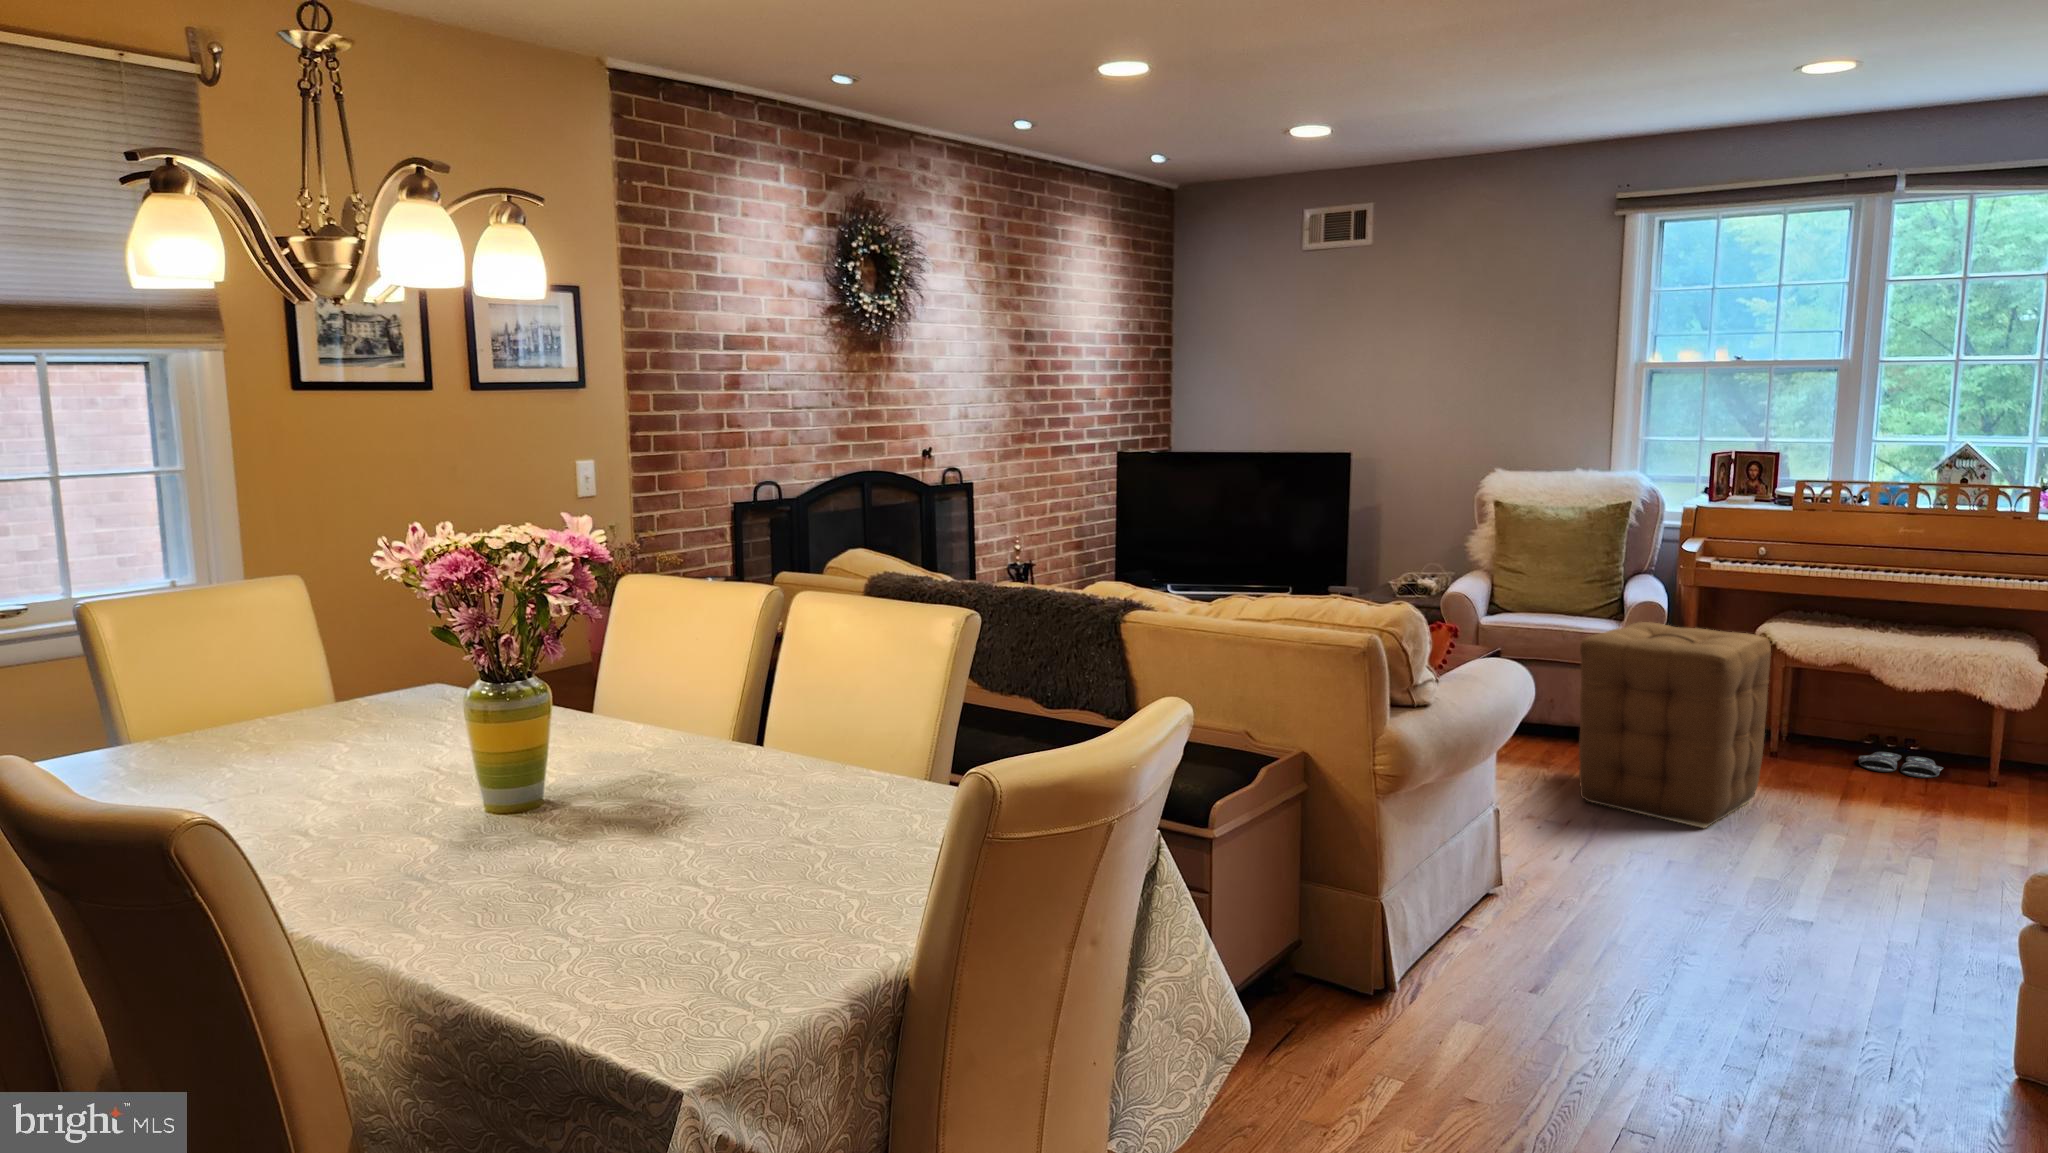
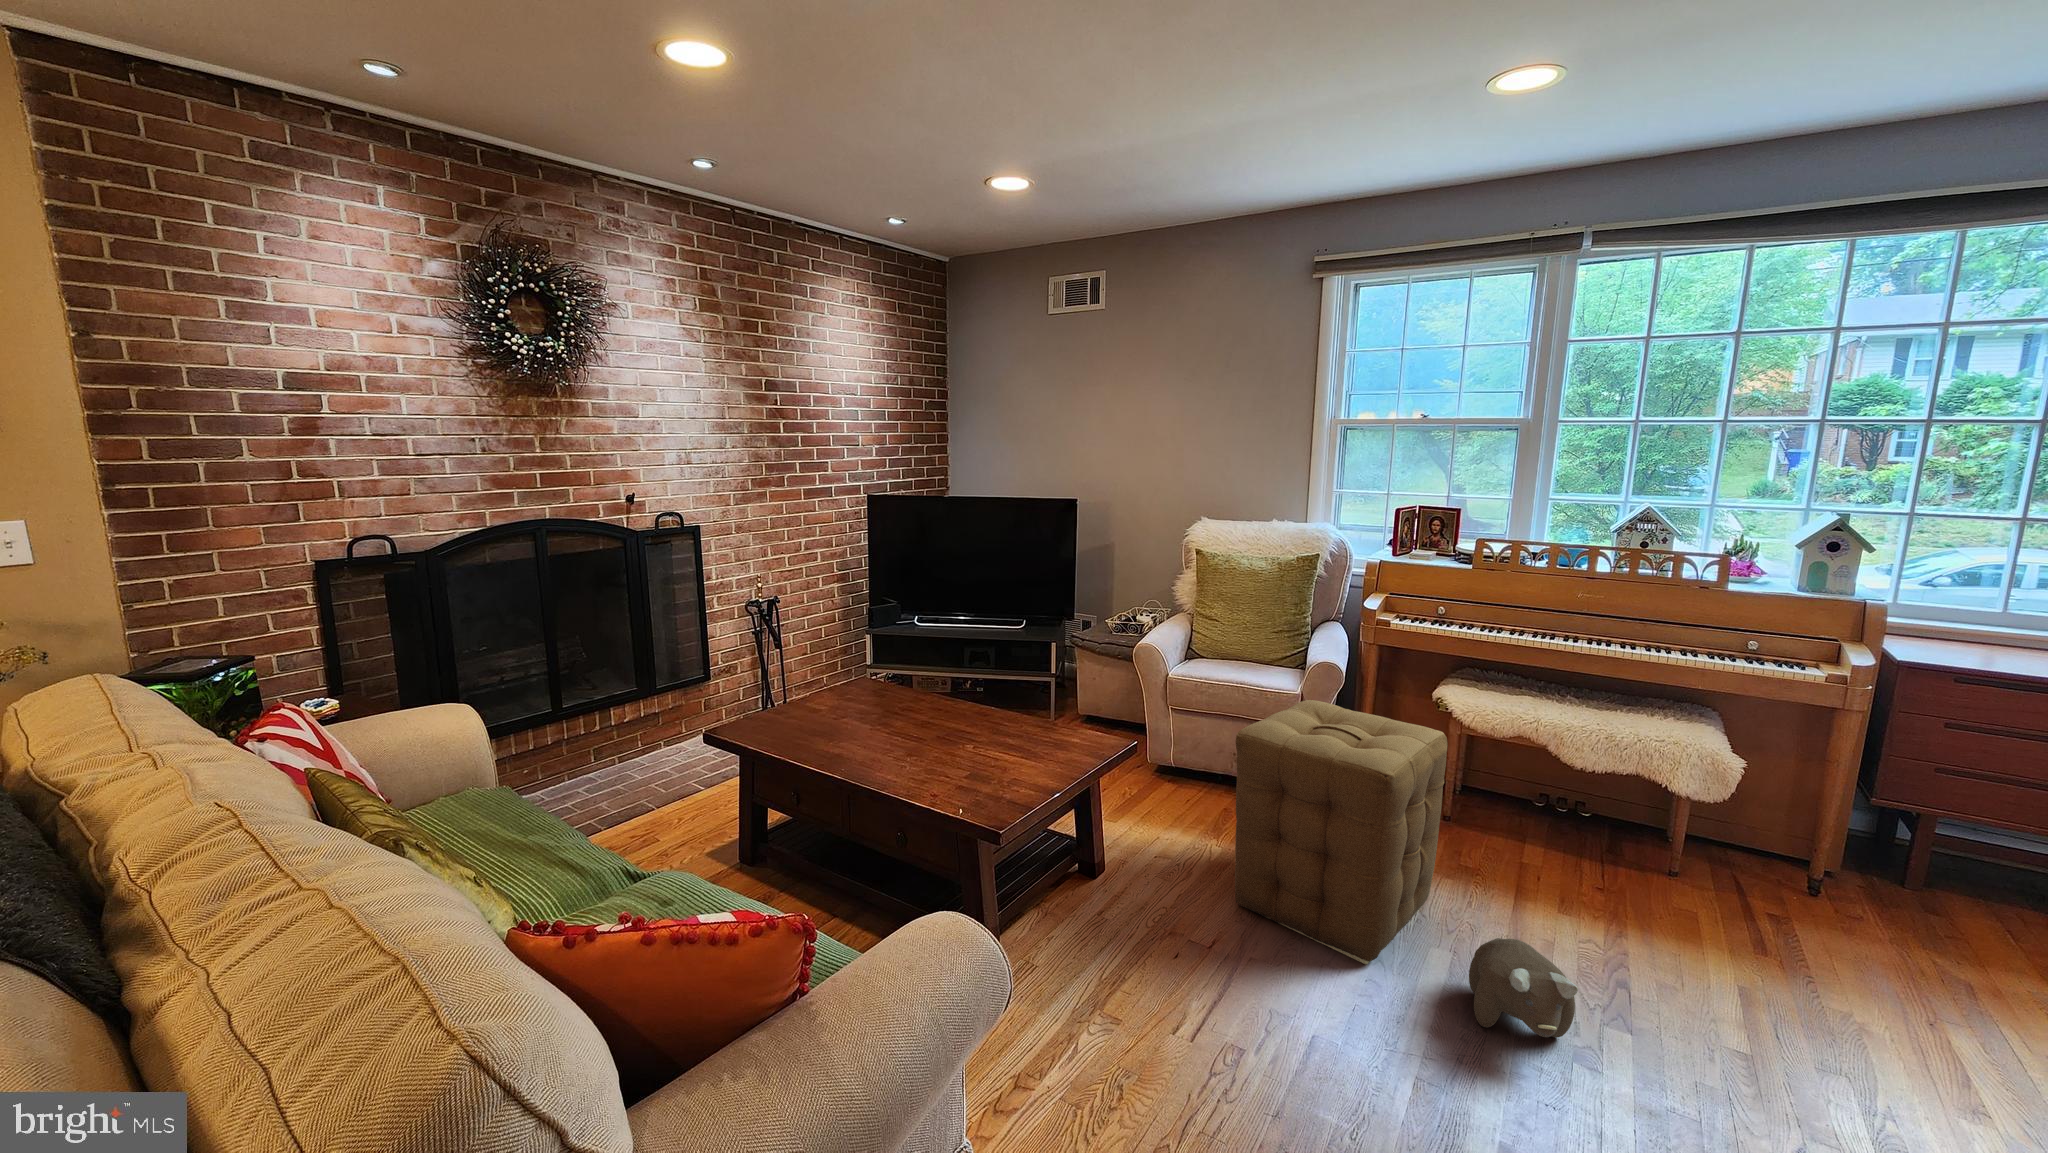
slippers: present [1859,752,1943,778] -> none [1533,816,1621,862]
plush toy: none [1794,786,1880,858] -> present [1469,938,1578,1037]

